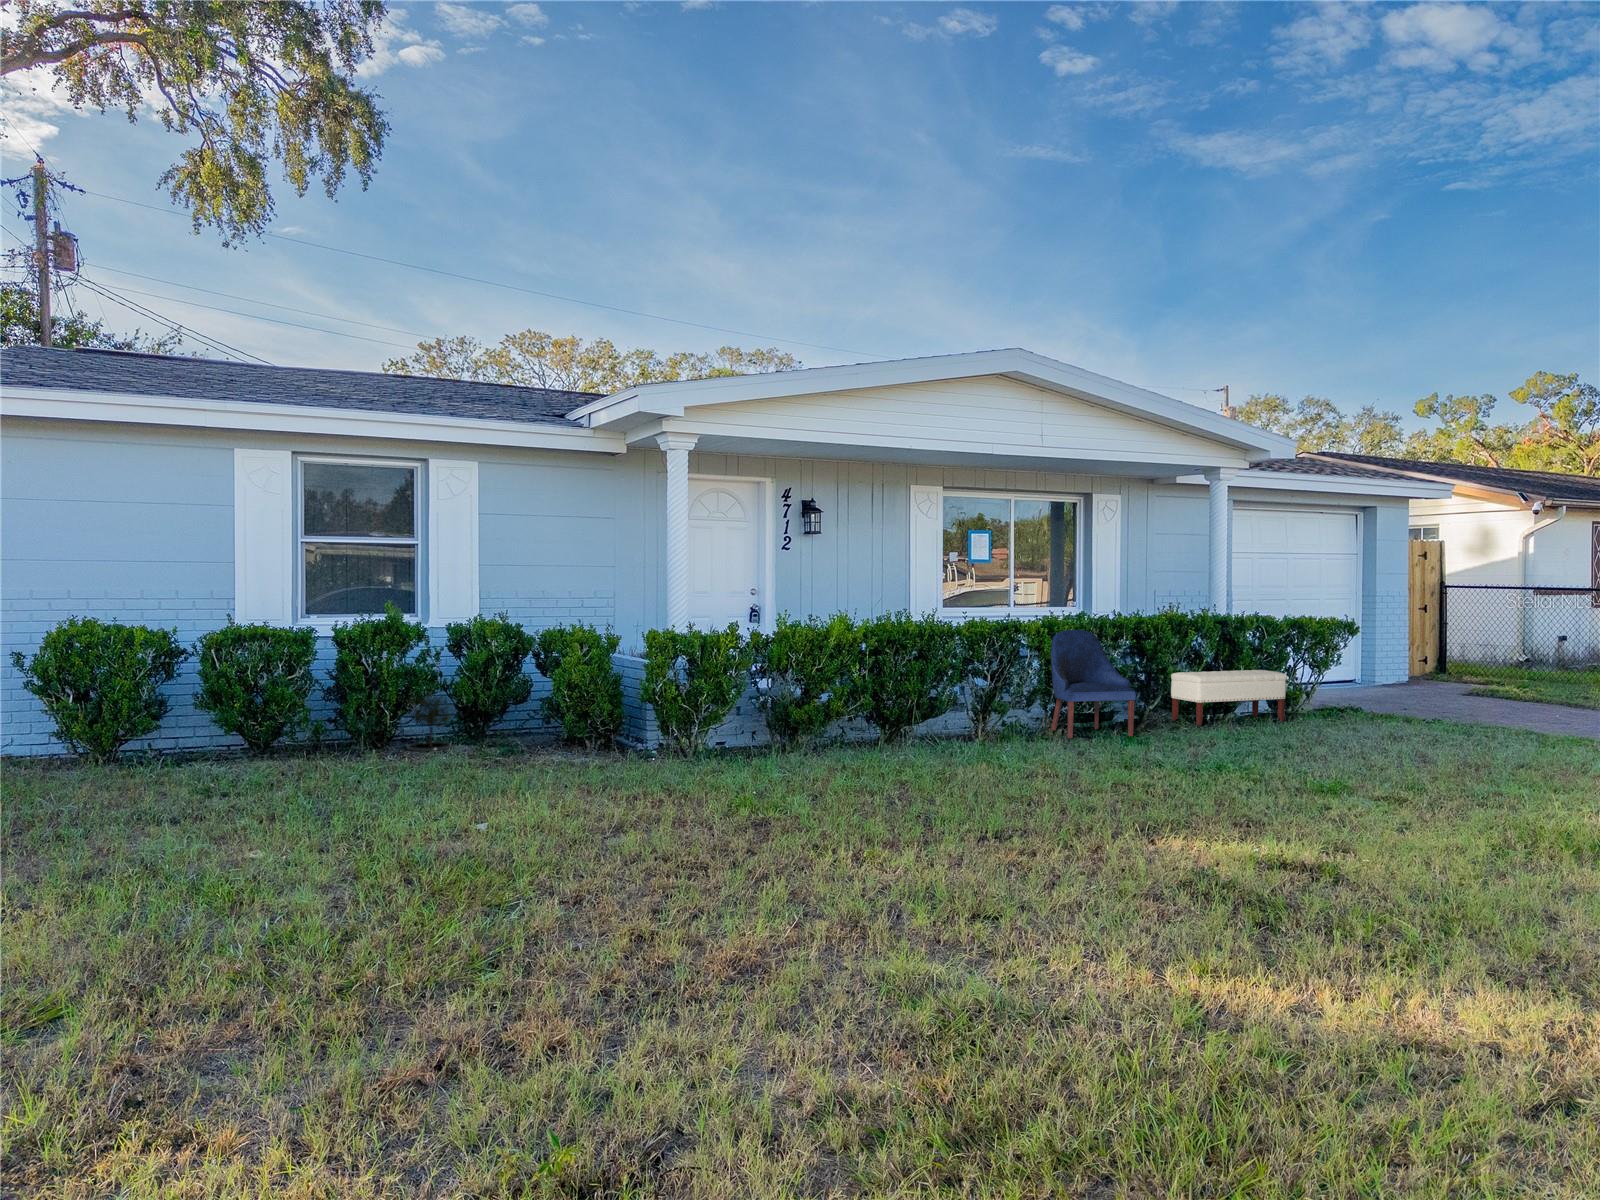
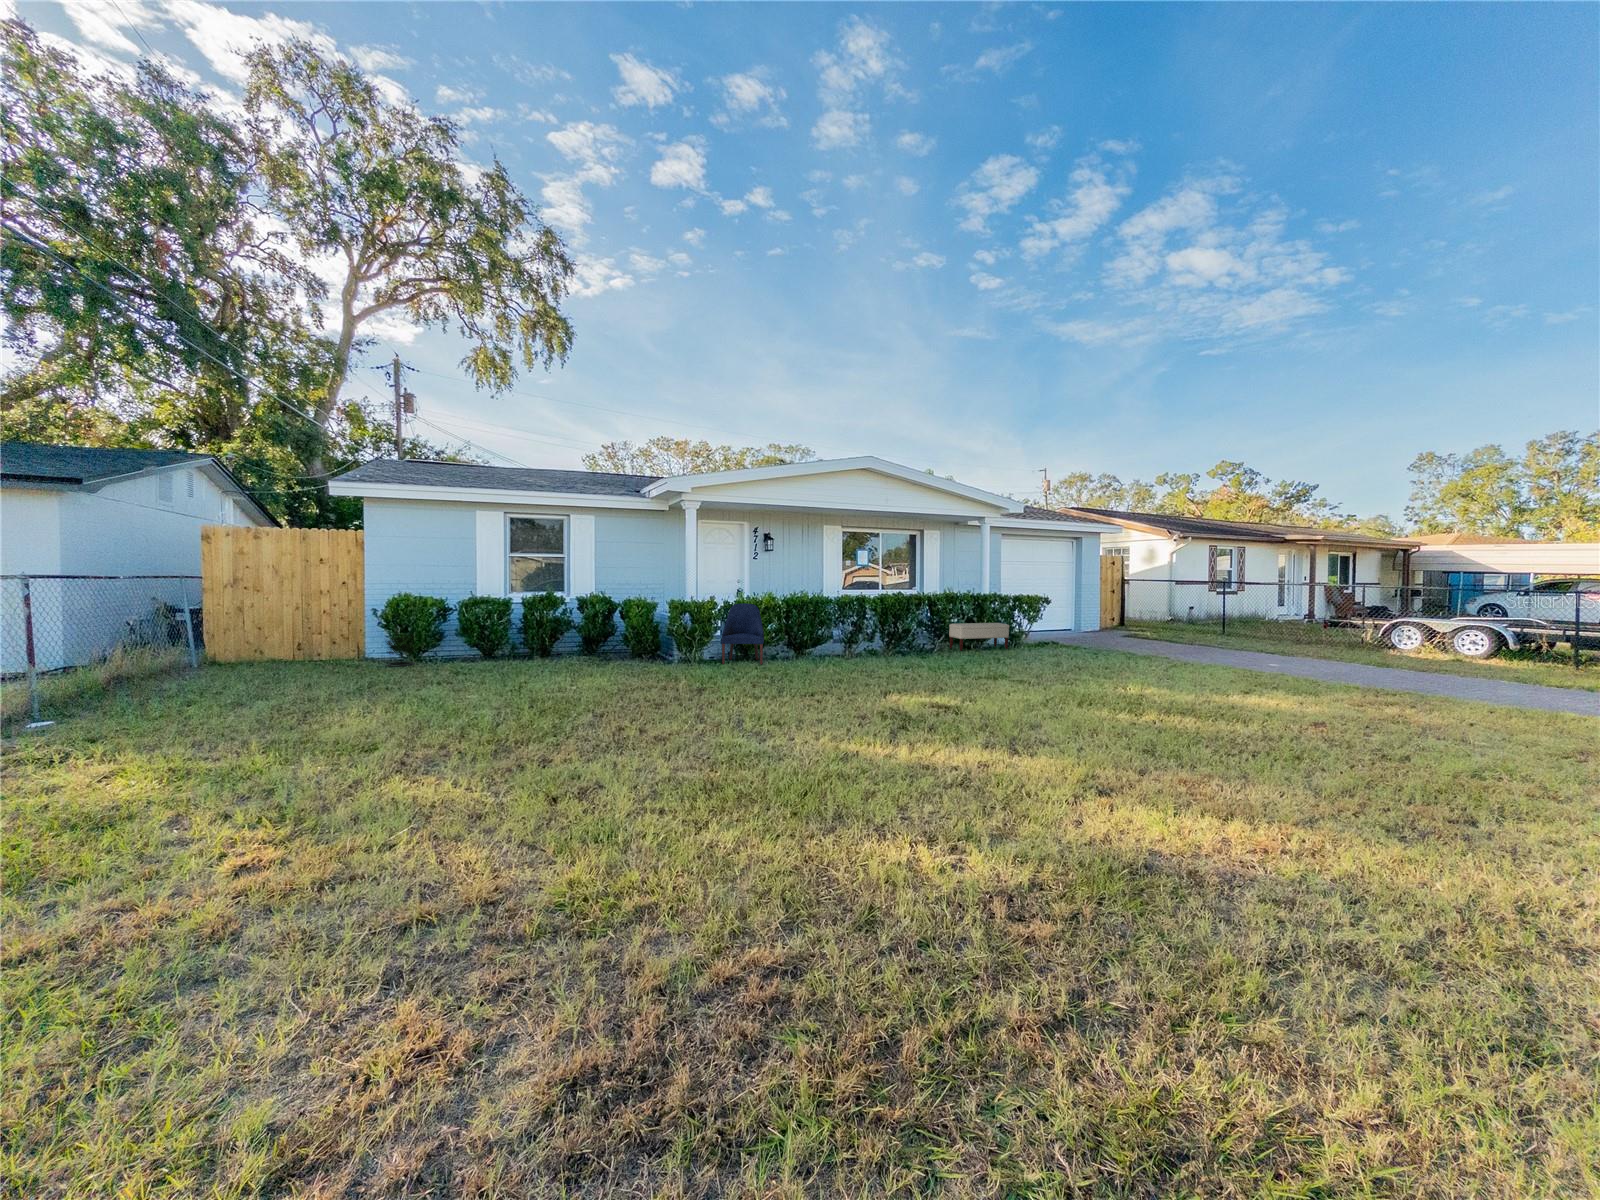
chair: present [1051,630,1136,738] -> present [721,603,764,664]
potted tree: present [406,689,454,751] -> present [386,625,415,666]

